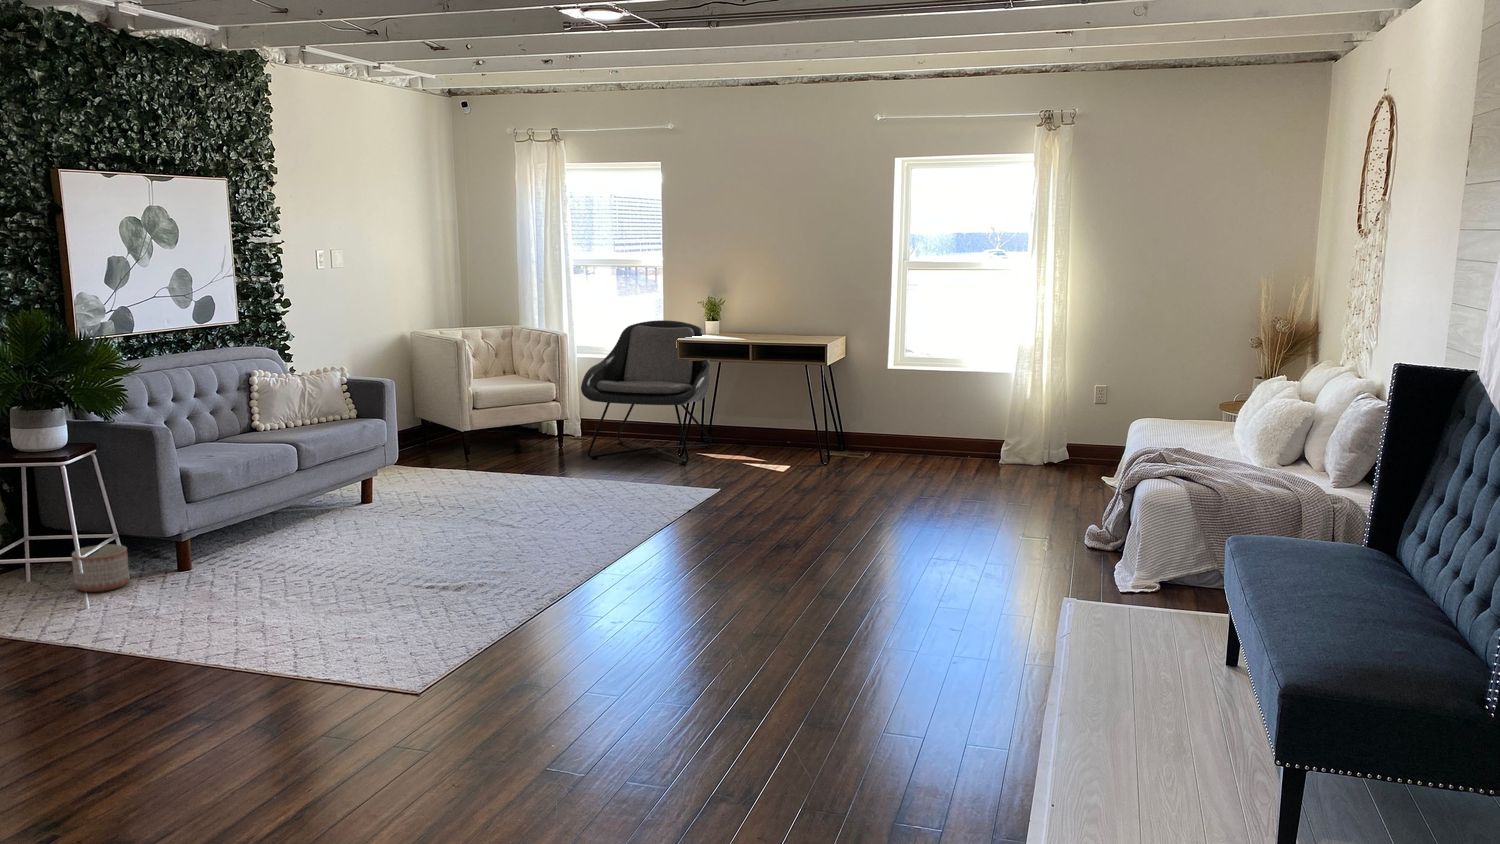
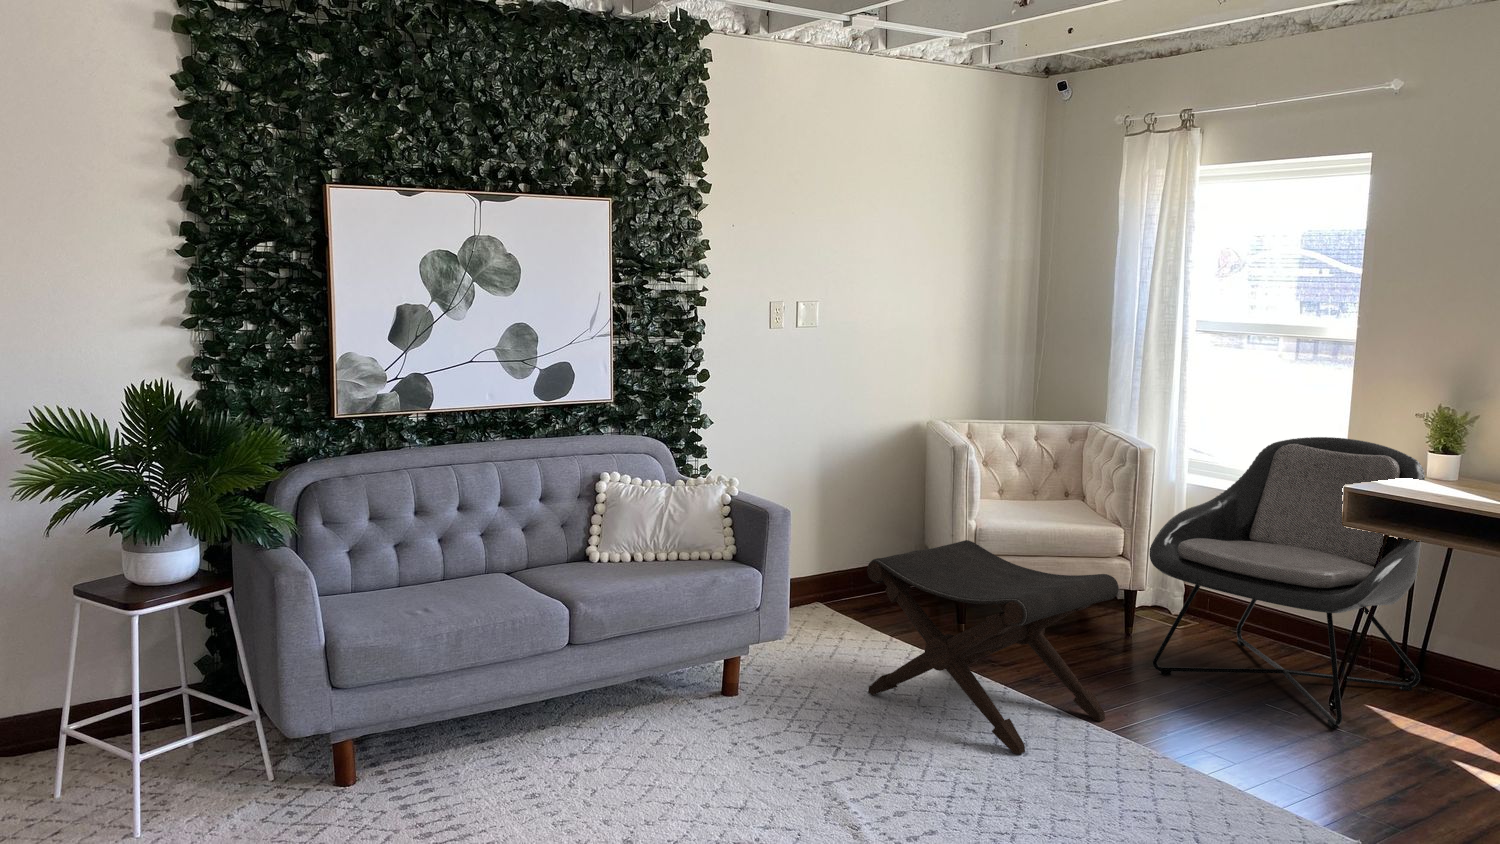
footstool: none [444,394,584,495] -> present [867,540,1119,754]
planter: present [72,545,129,592] -> none [170,726,251,805]

